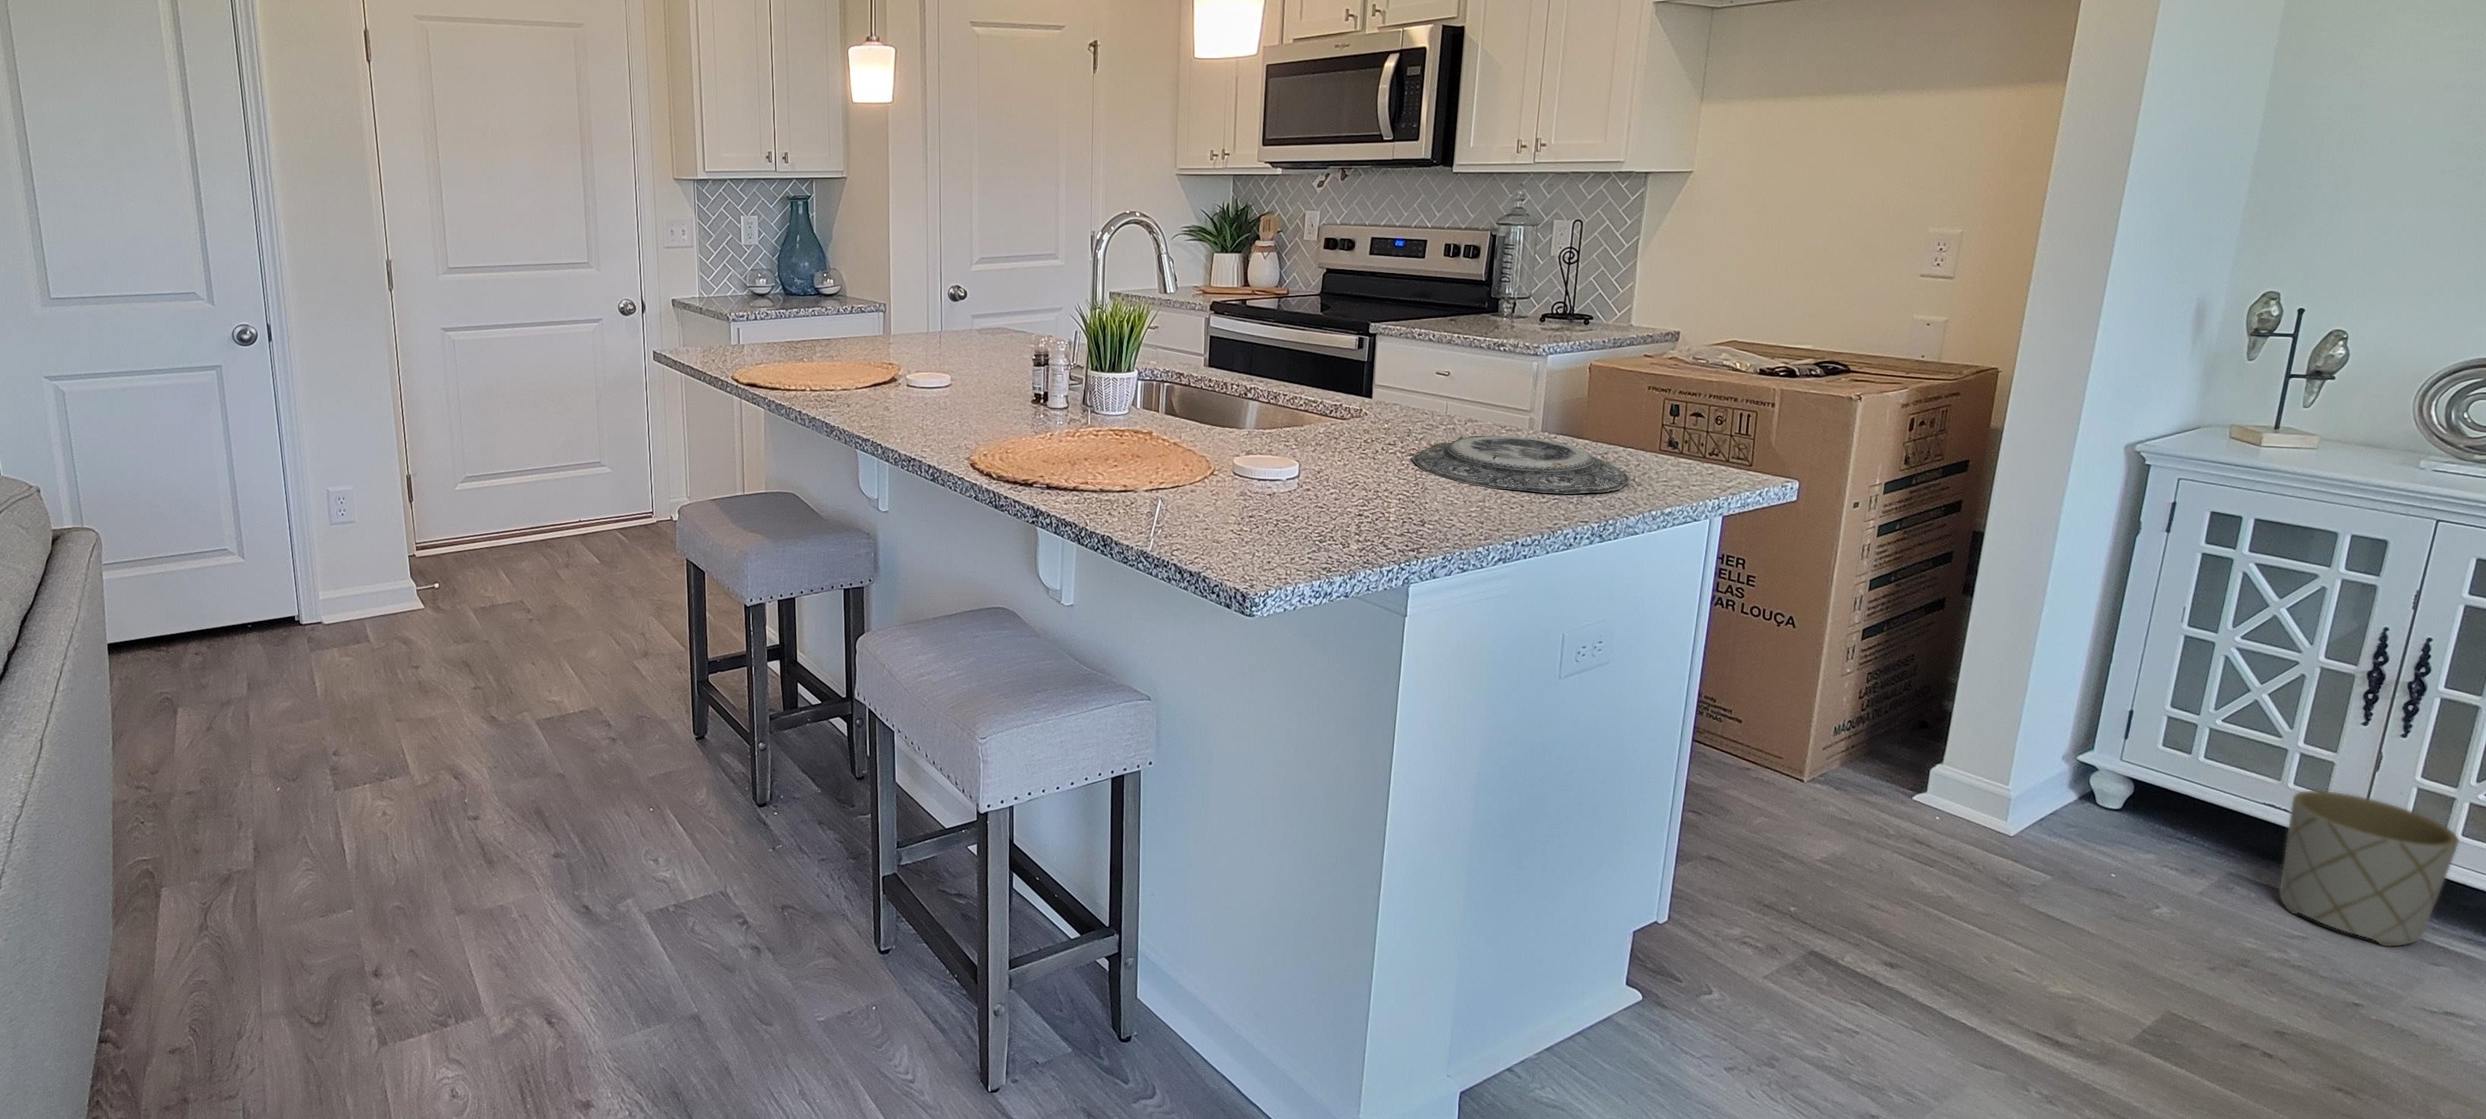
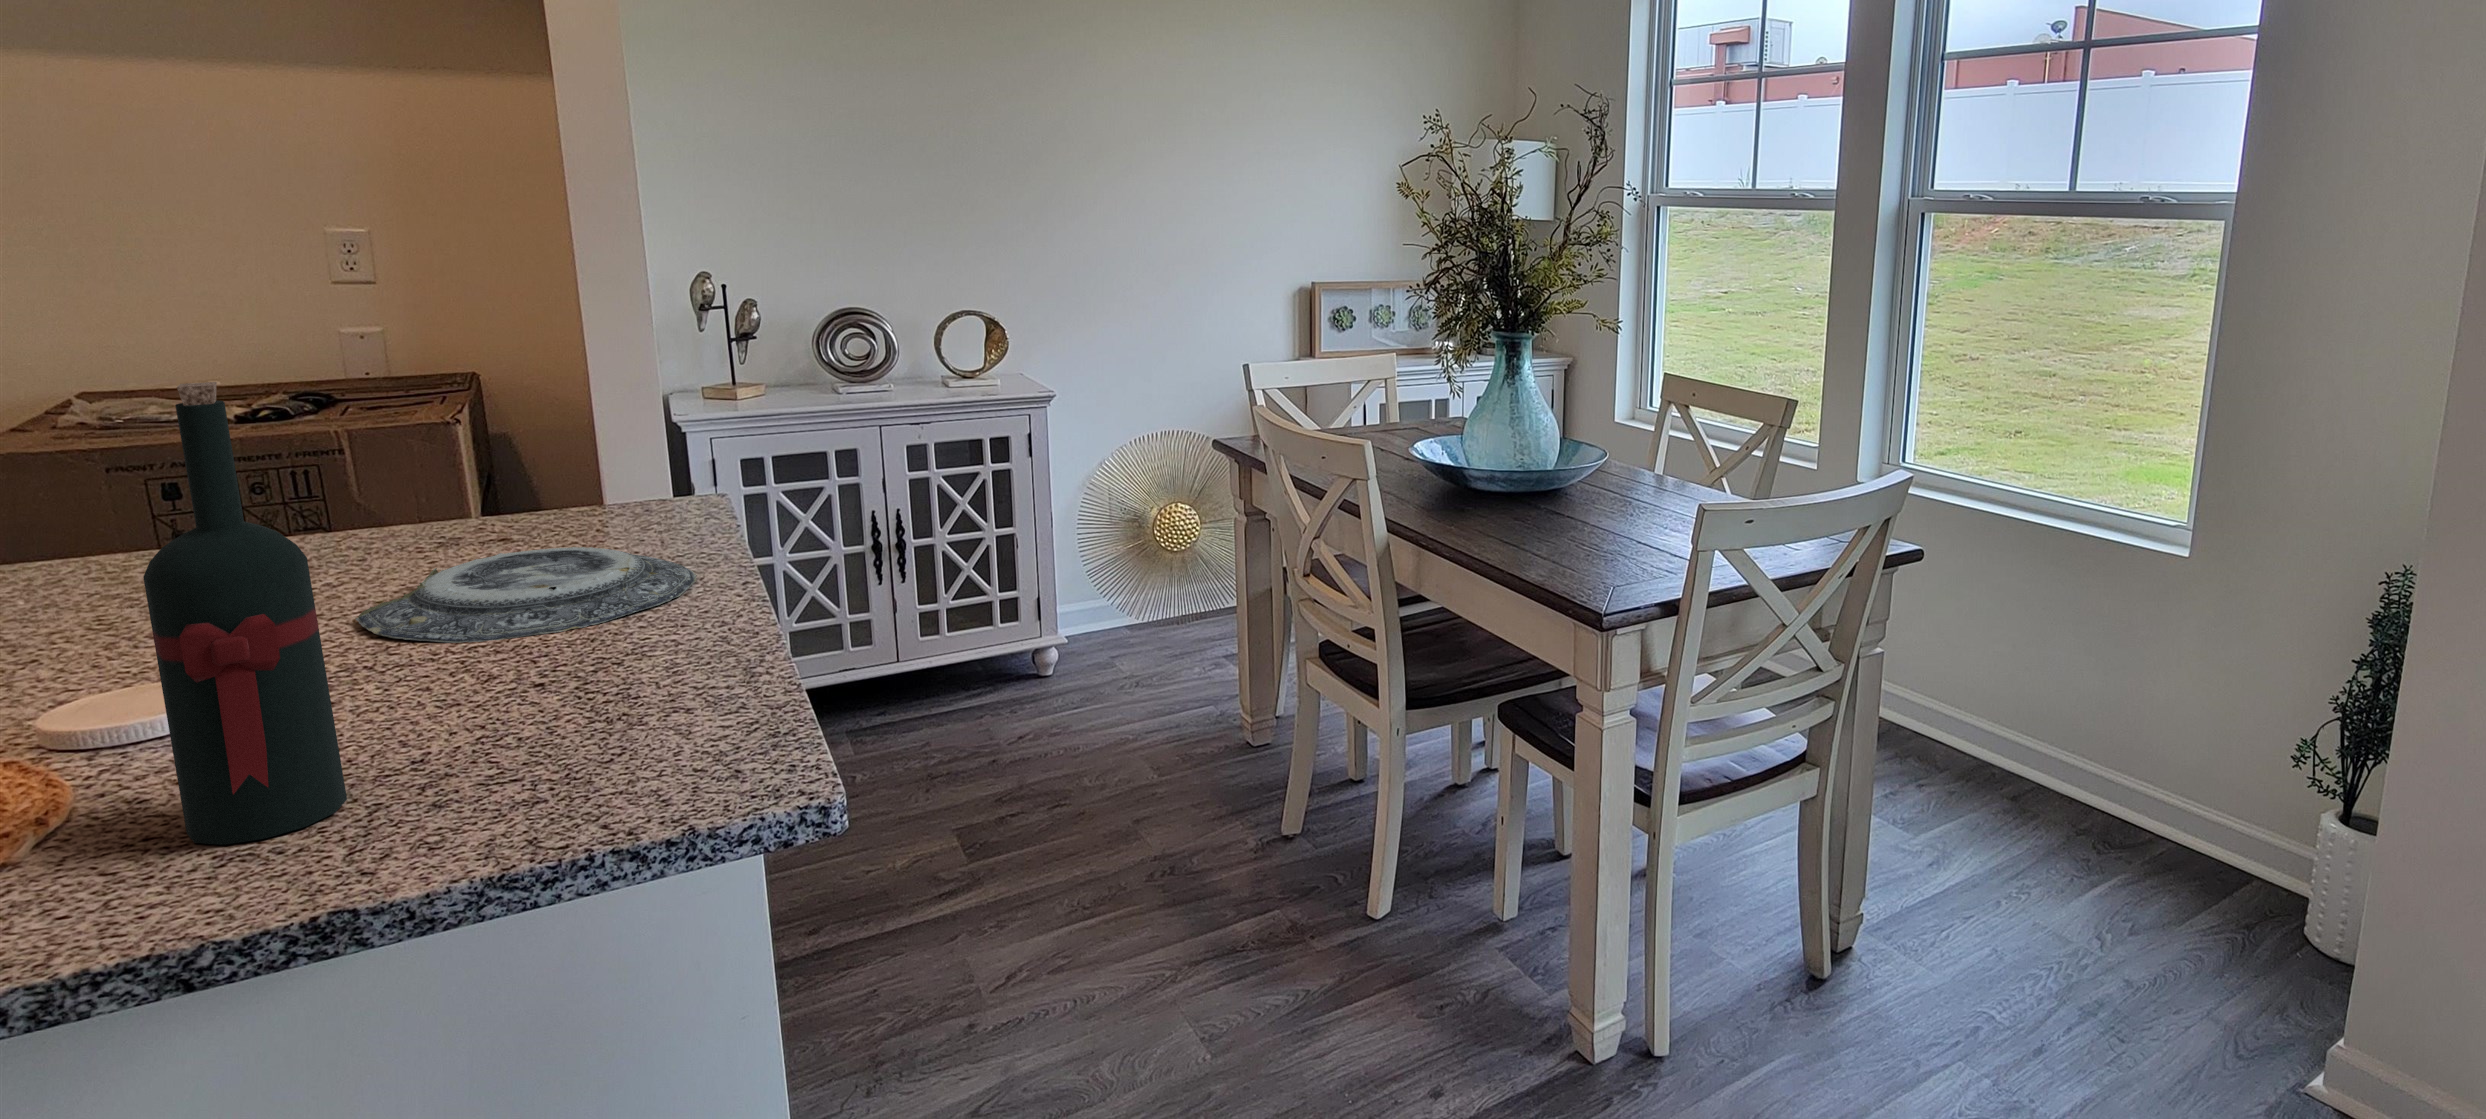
wine bottle: none [1148,254,1221,492] -> present [143,382,347,845]
planter: present [2280,791,2459,946] -> none [876,629,963,732]

